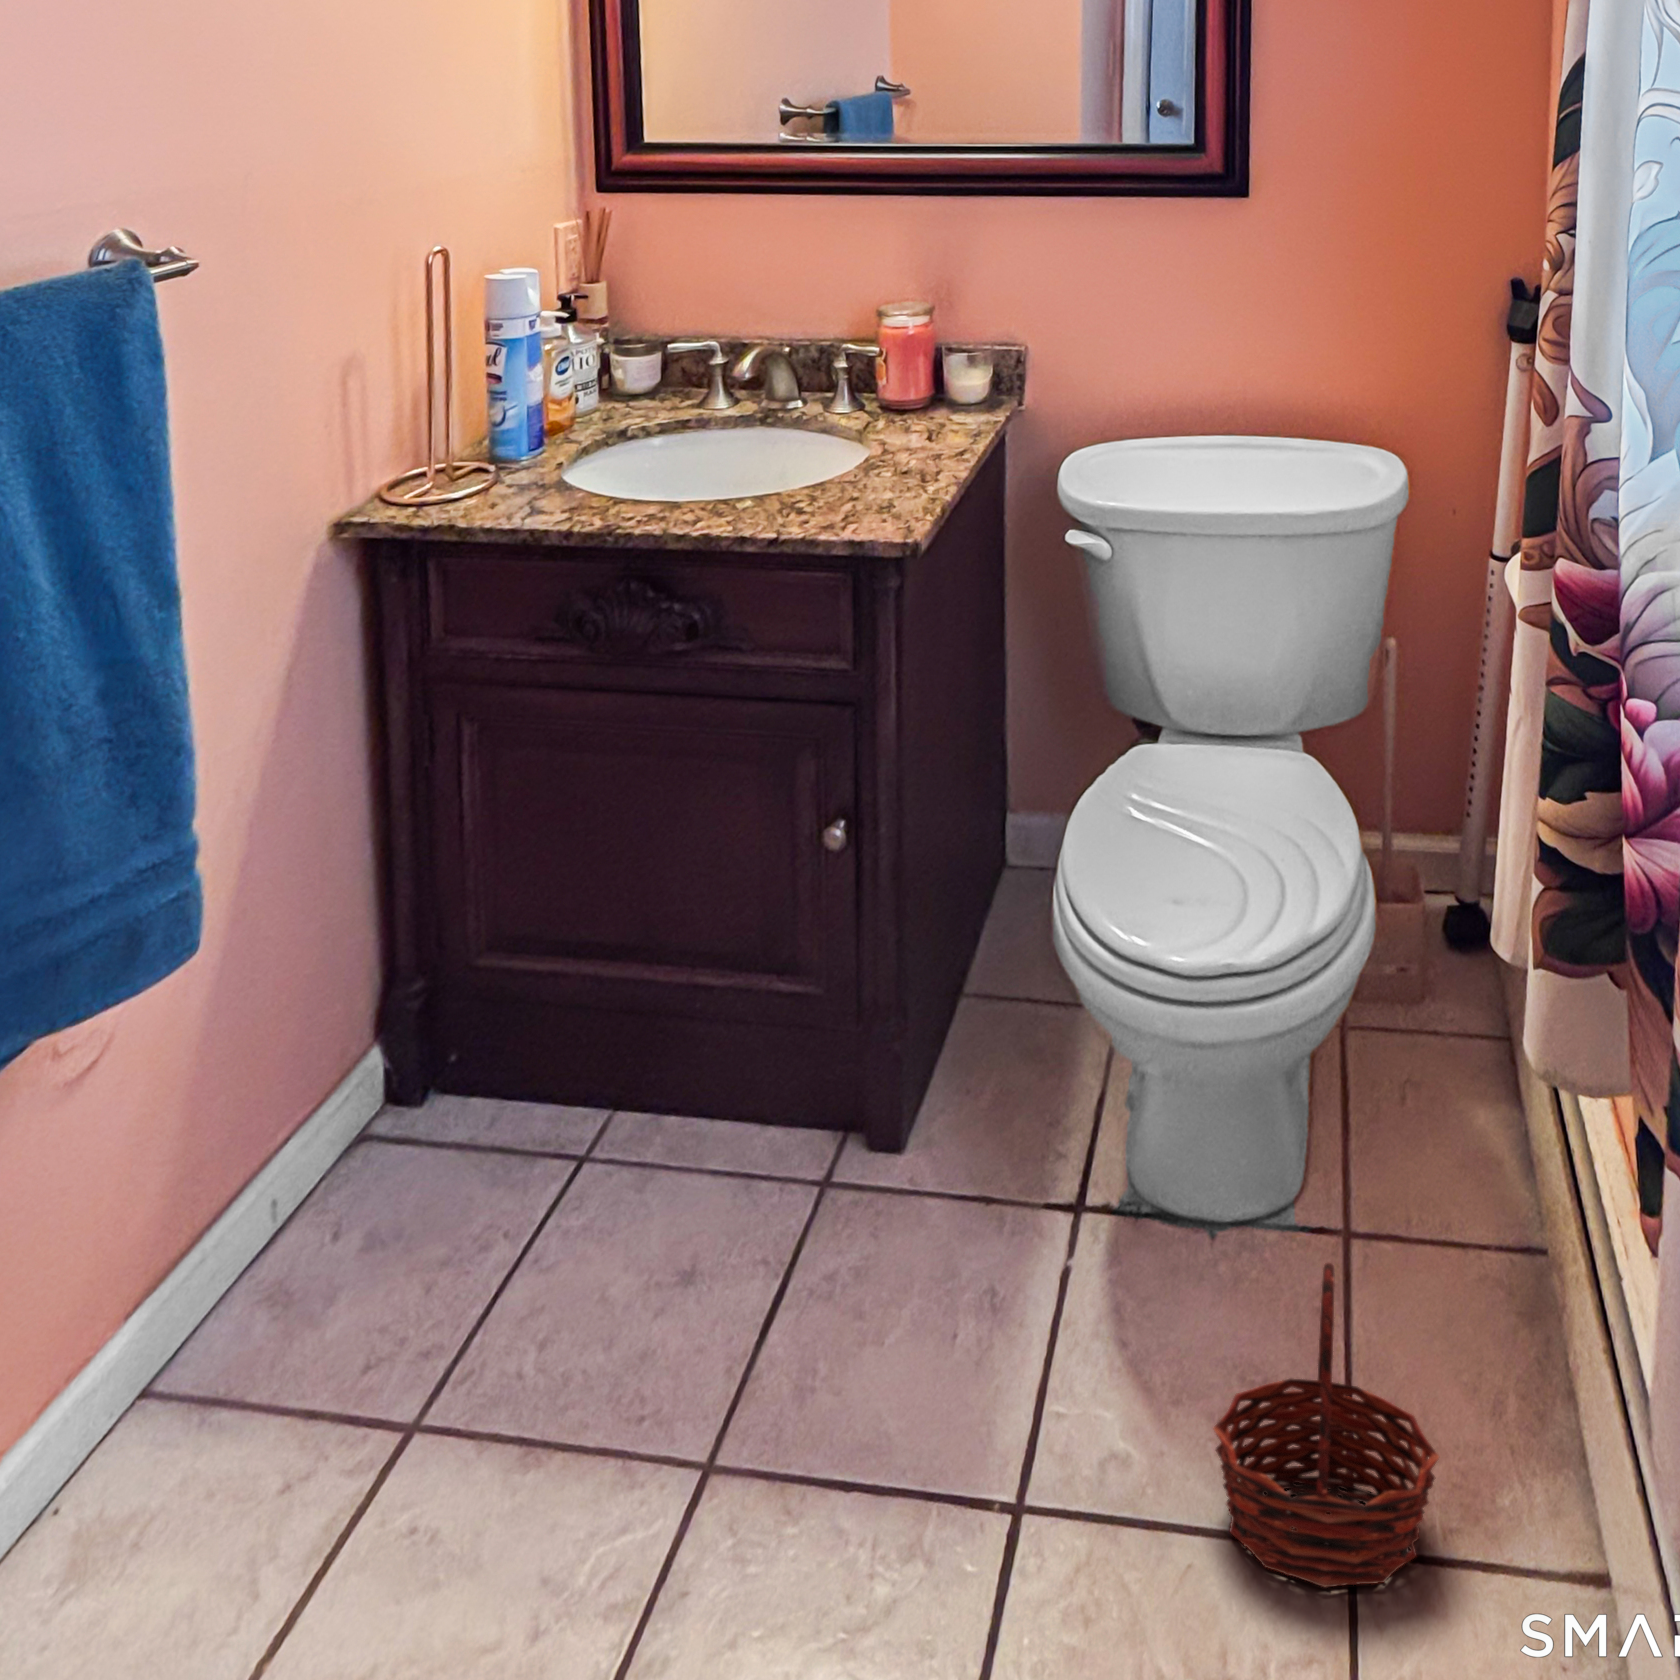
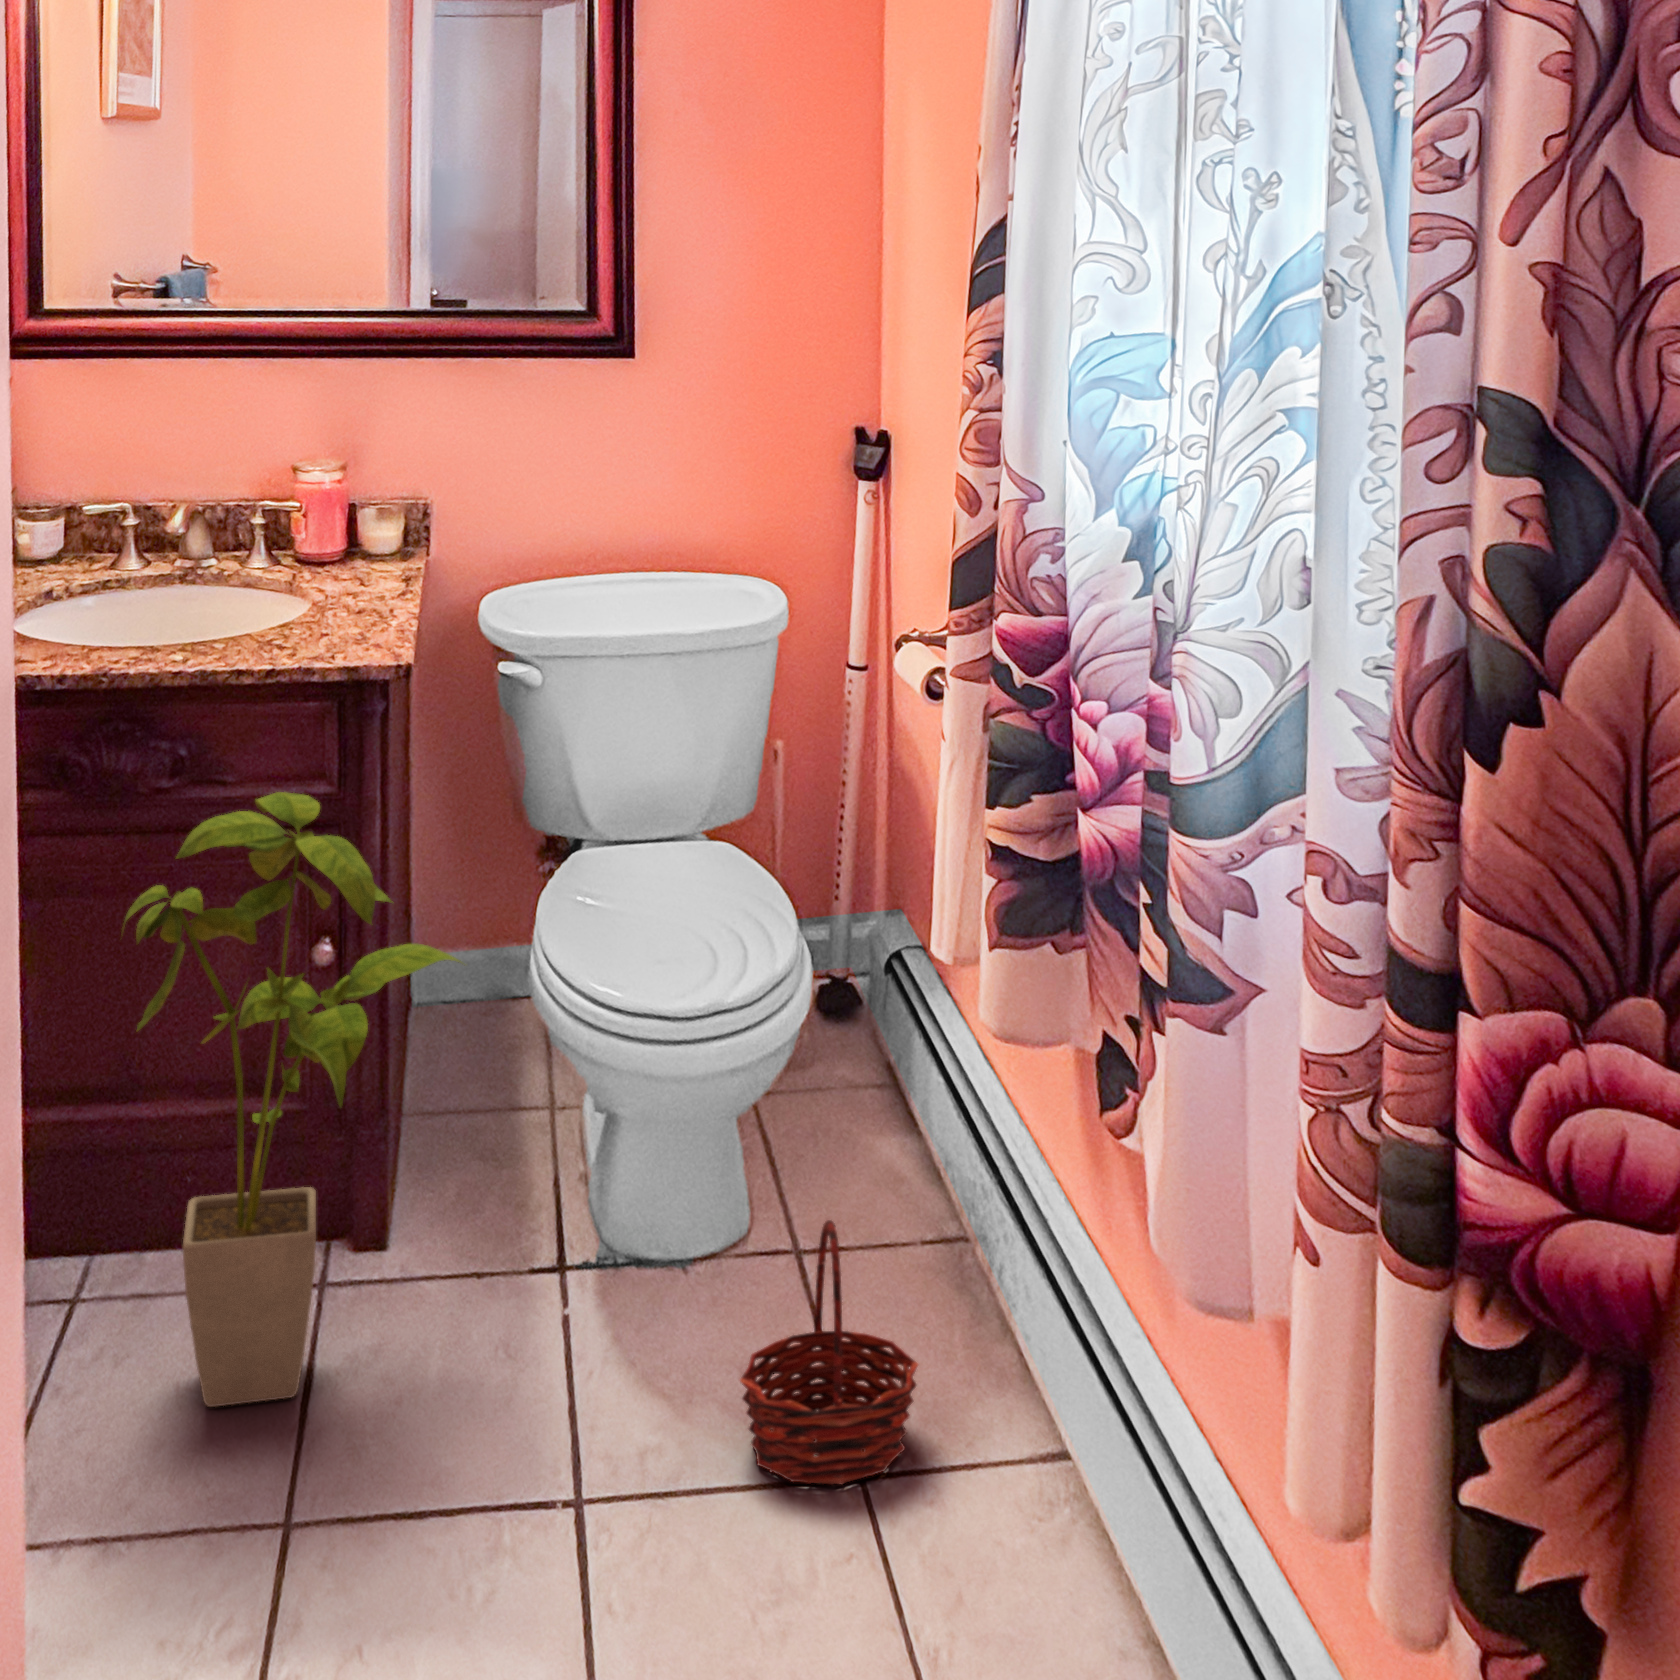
house plant: none [603,684,955,1317] -> present [122,792,462,1407]

